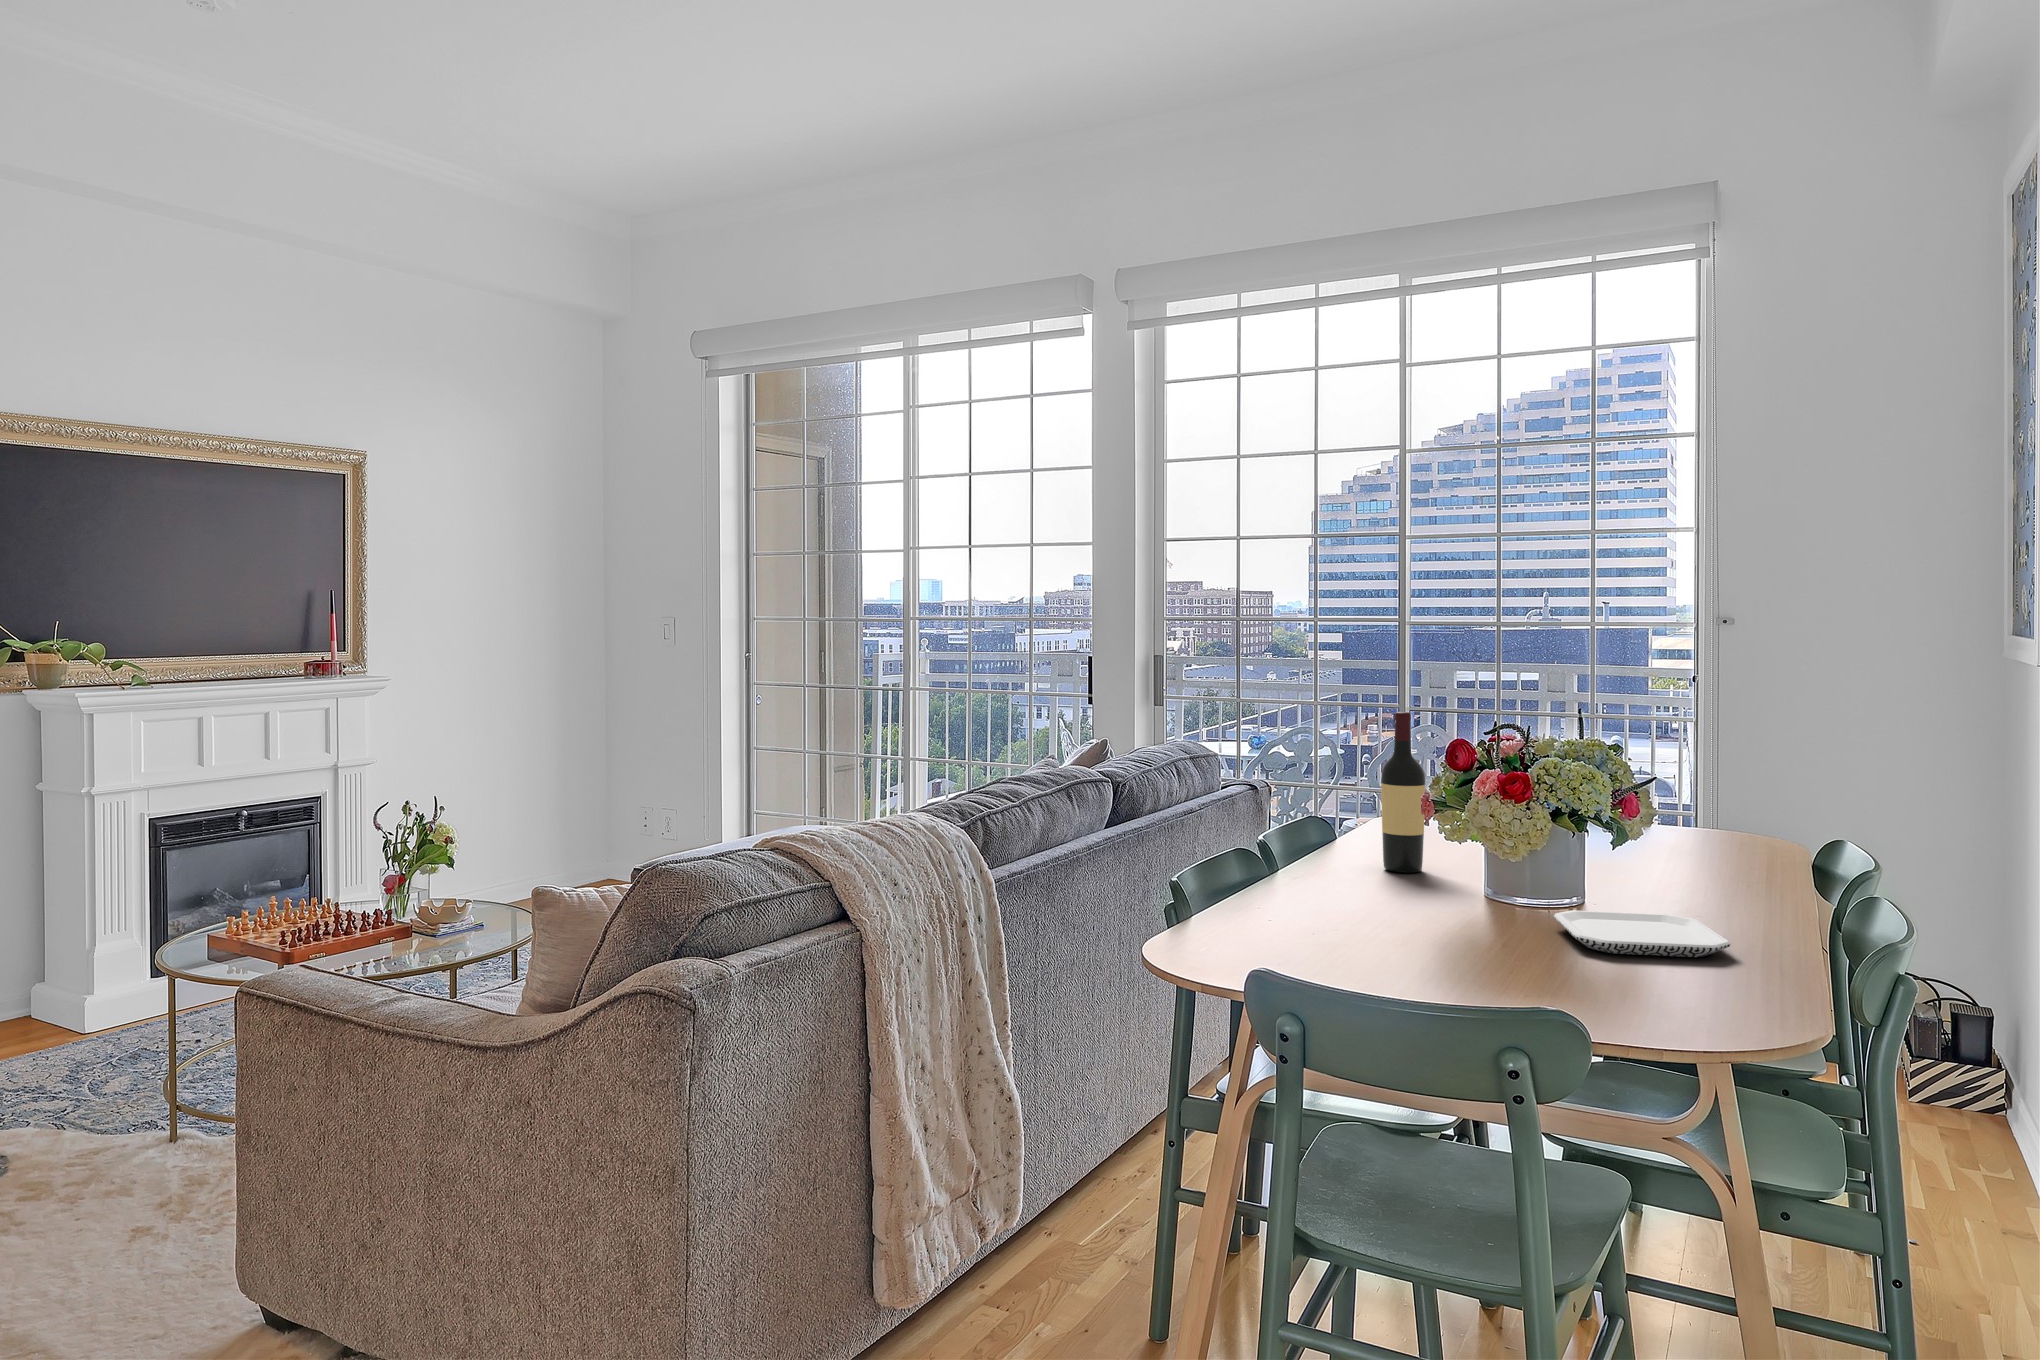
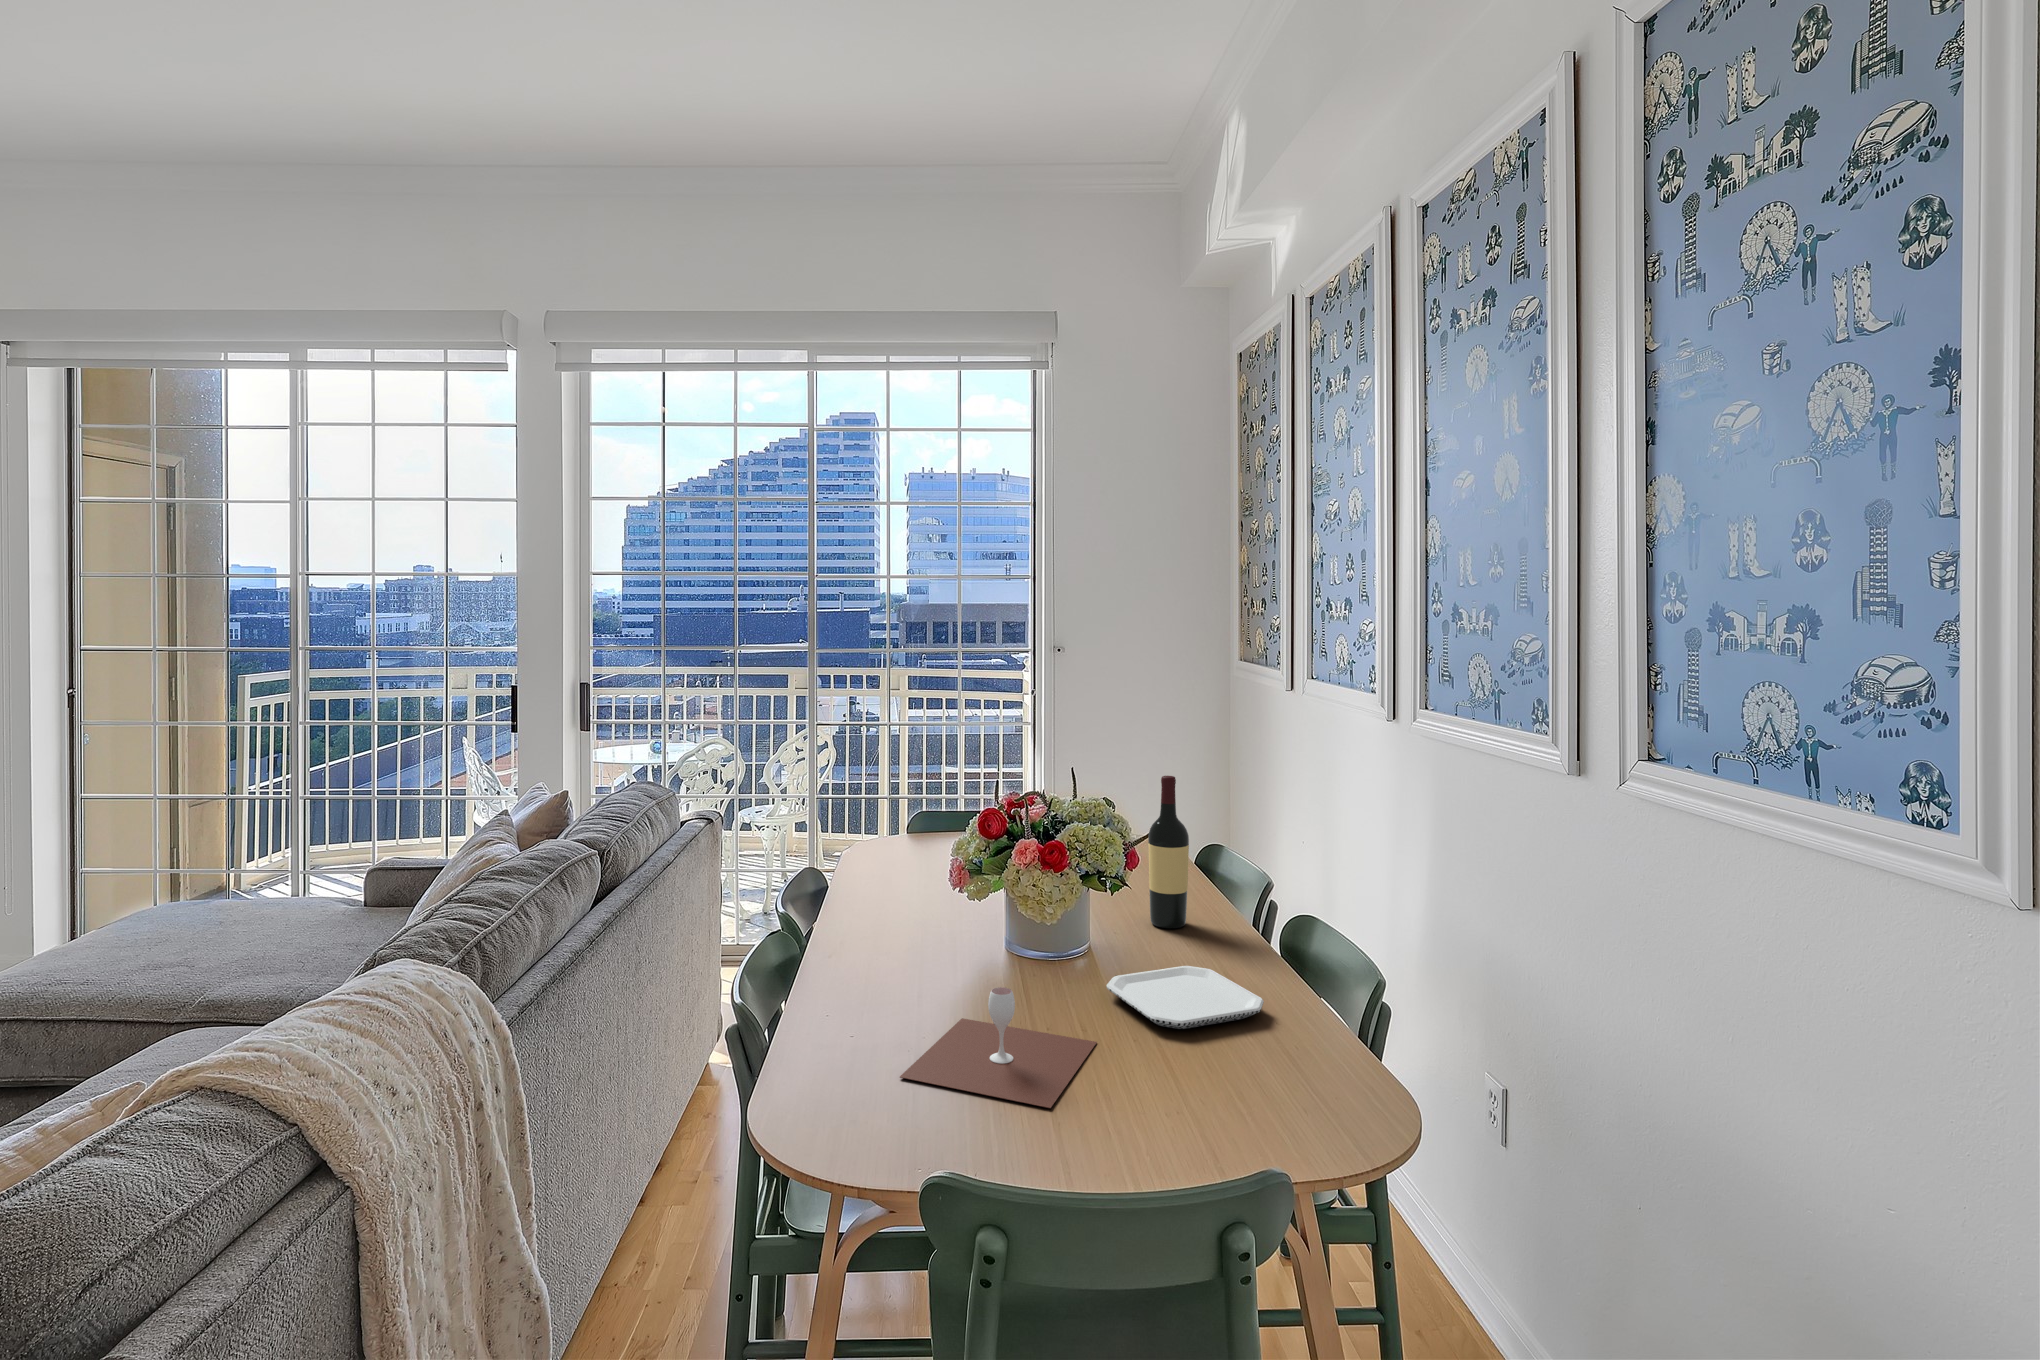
wine bottle: present [1381,712,1425,873] -> present [1148,776,1189,928]
wine glass: none [1289,875,1507,971] -> present [900,987,1097,1108]

